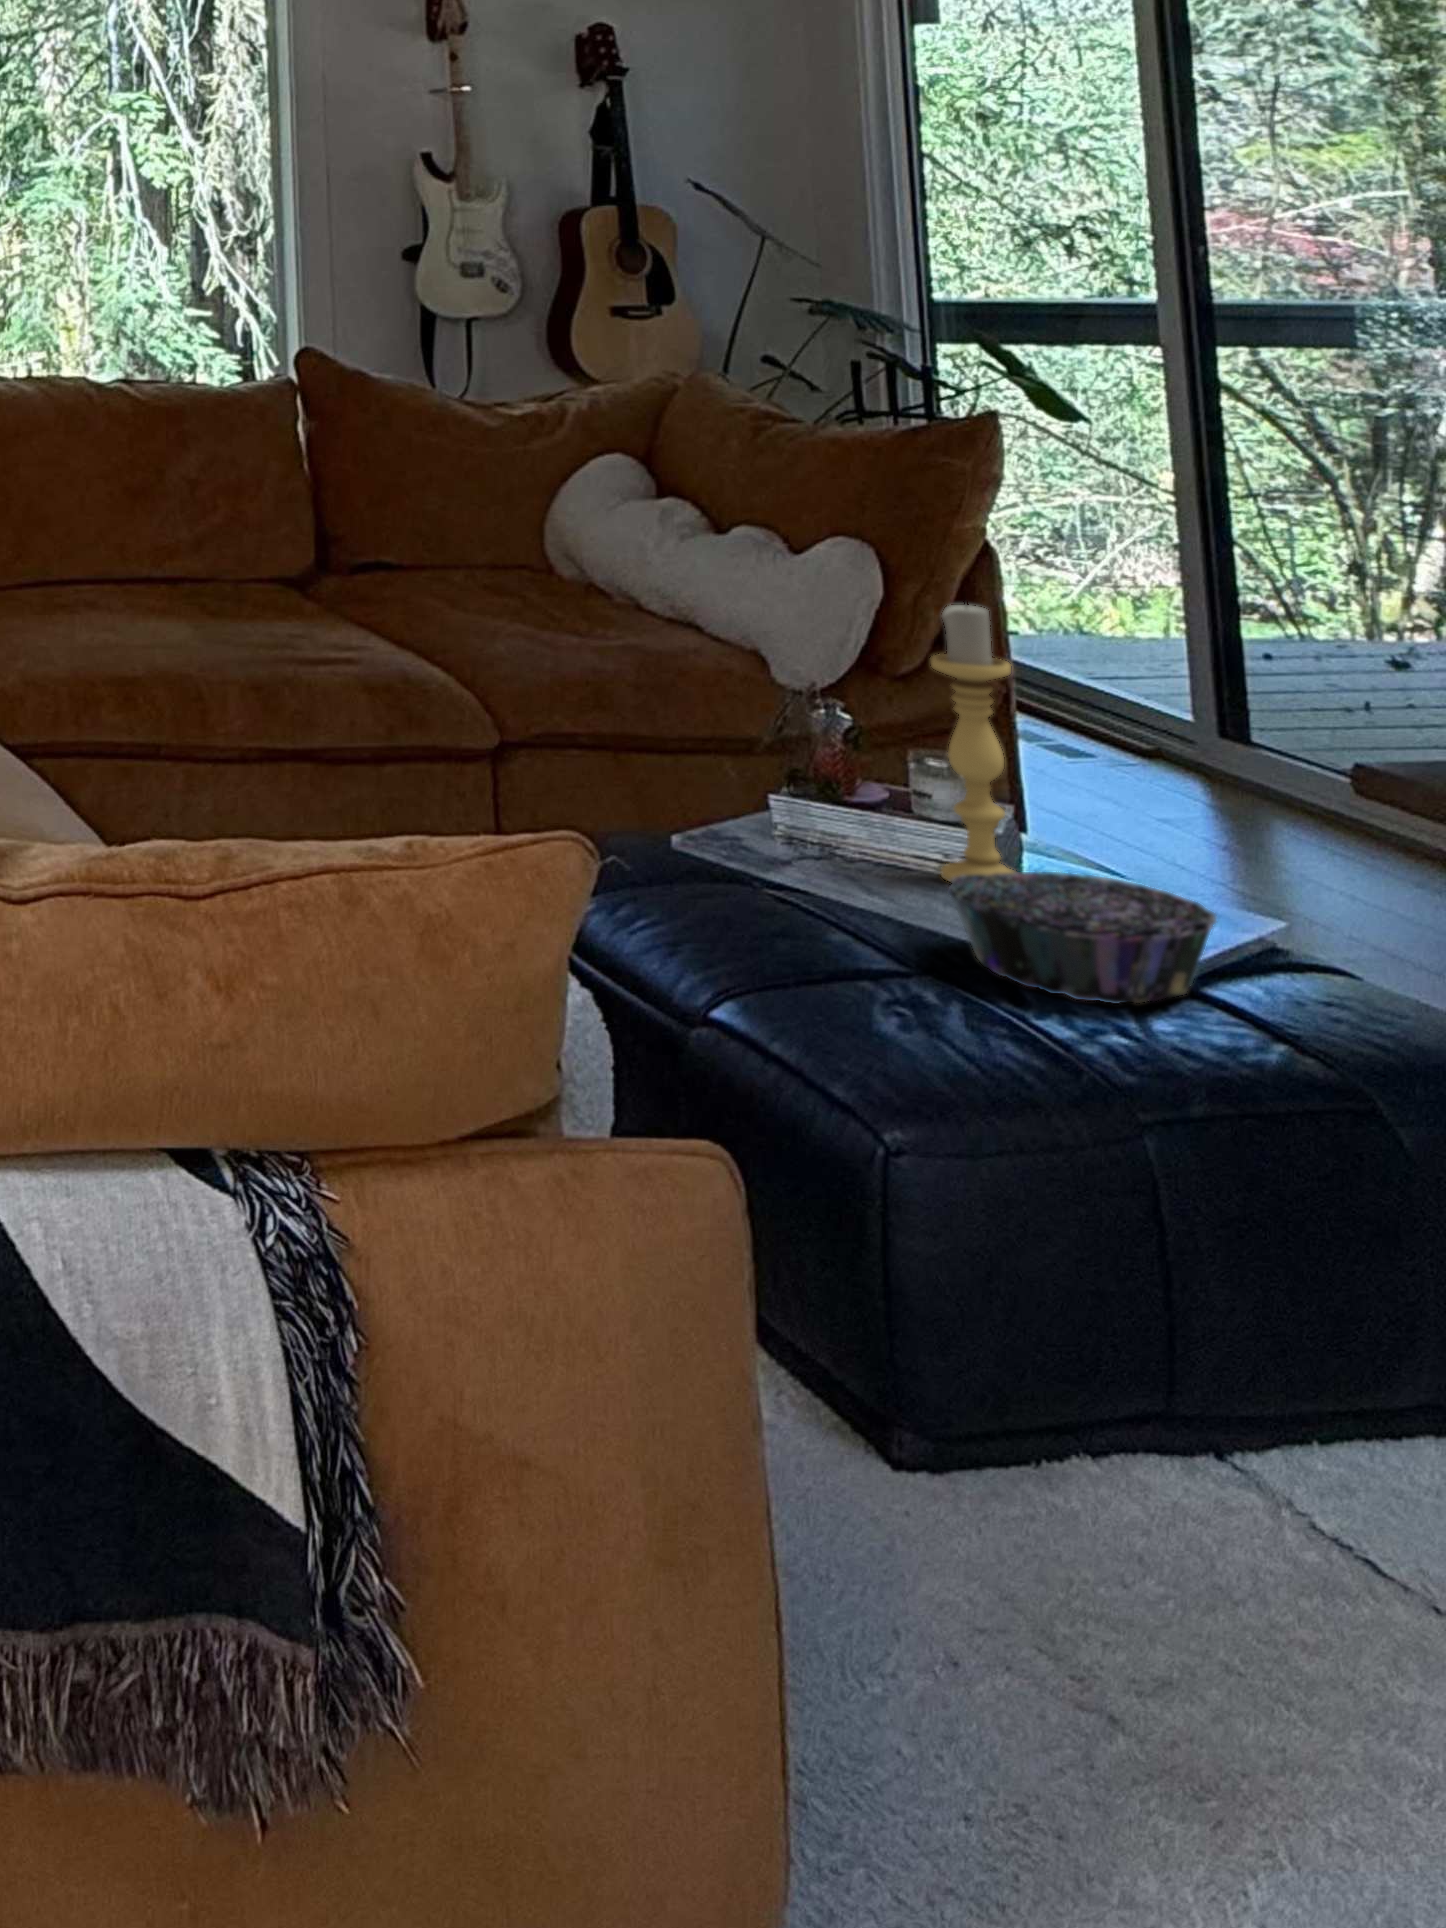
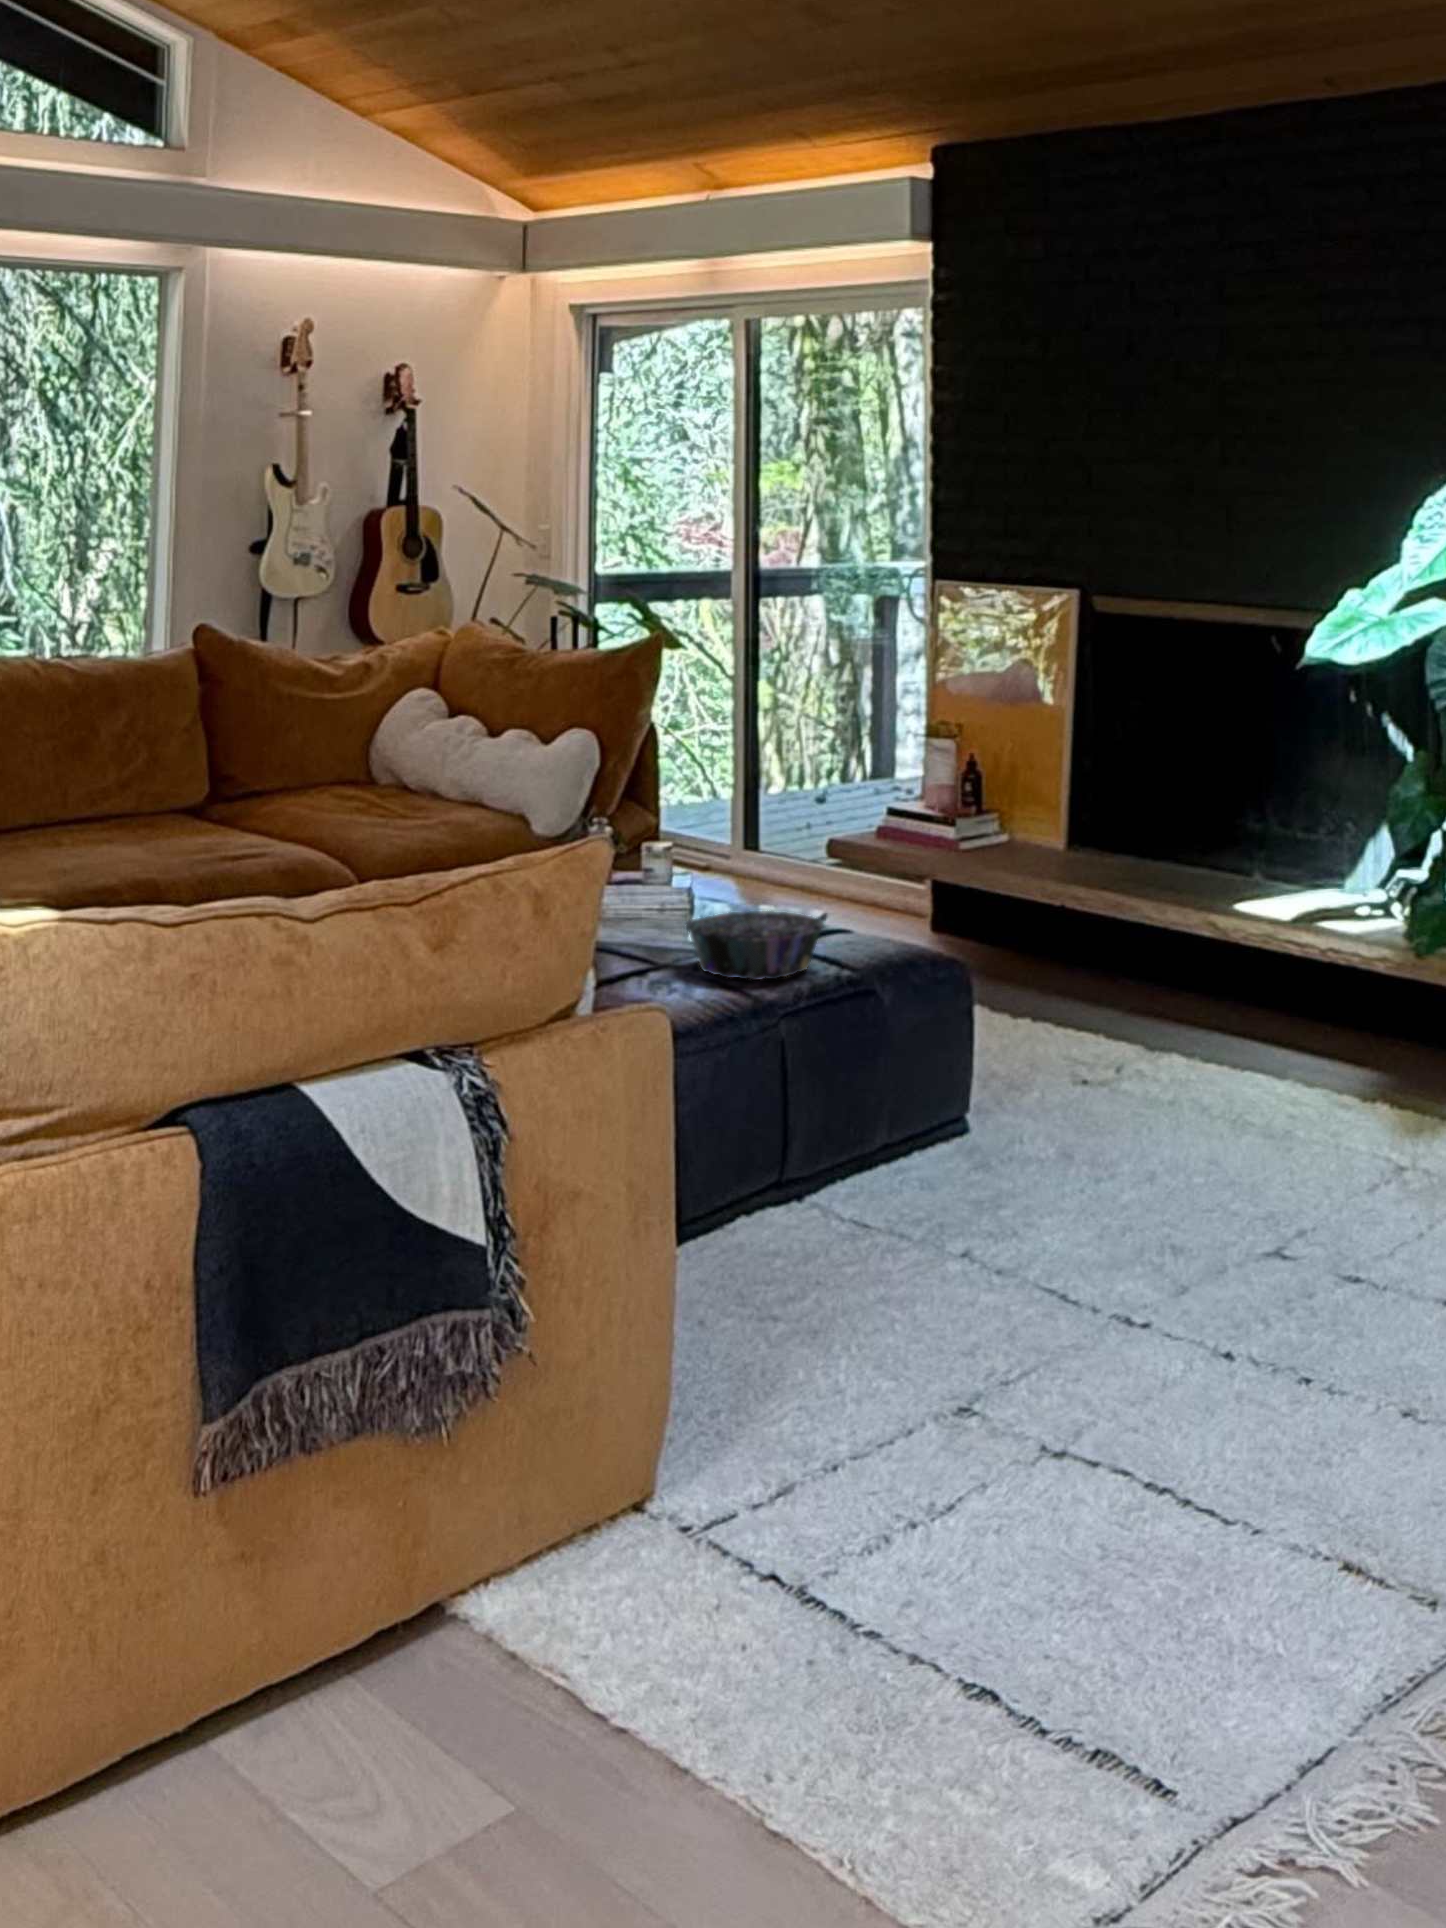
candle holder: present [931,604,1015,882] -> none [667,753,714,934]

